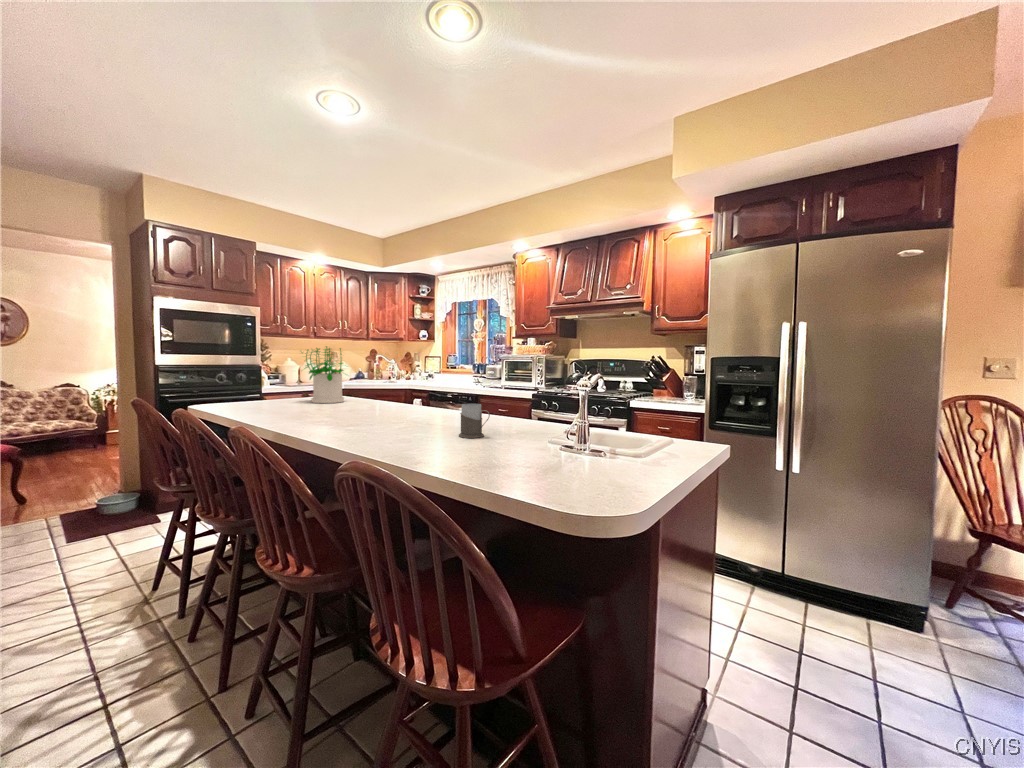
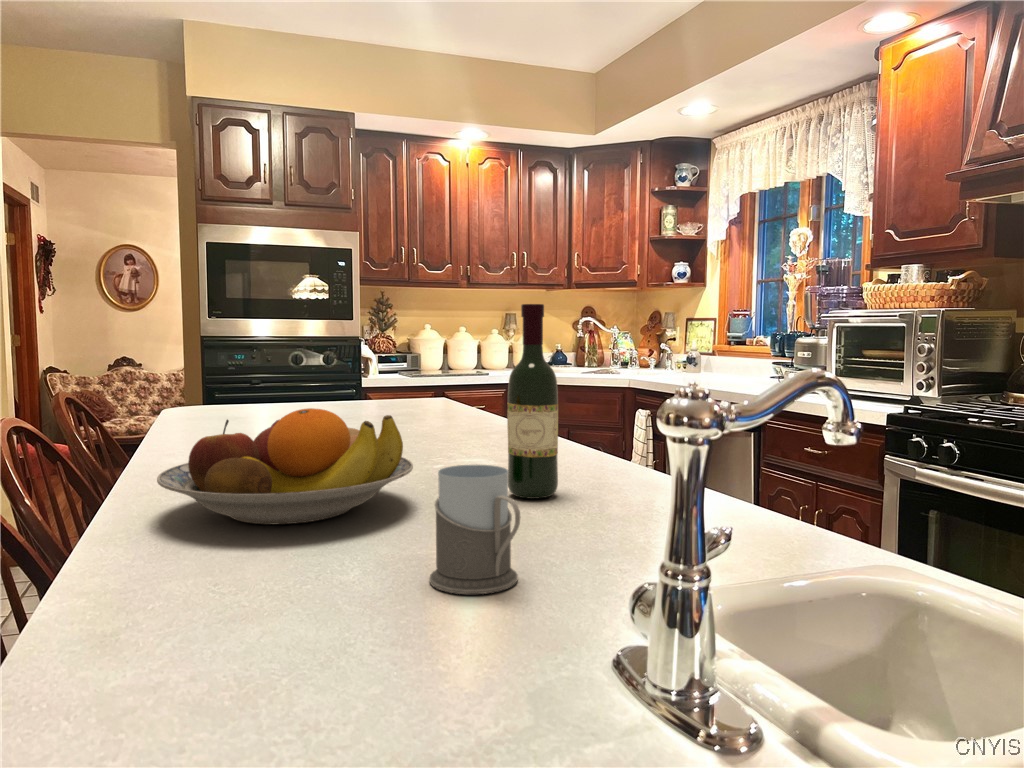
potted plant: present [306,346,344,403] -> none [331,295,429,417]
wine bottle: none [442,356,459,421] -> present [507,304,558,499]
fruit bowl: none [330,392,422,432] -> present [157,408,413,524]

